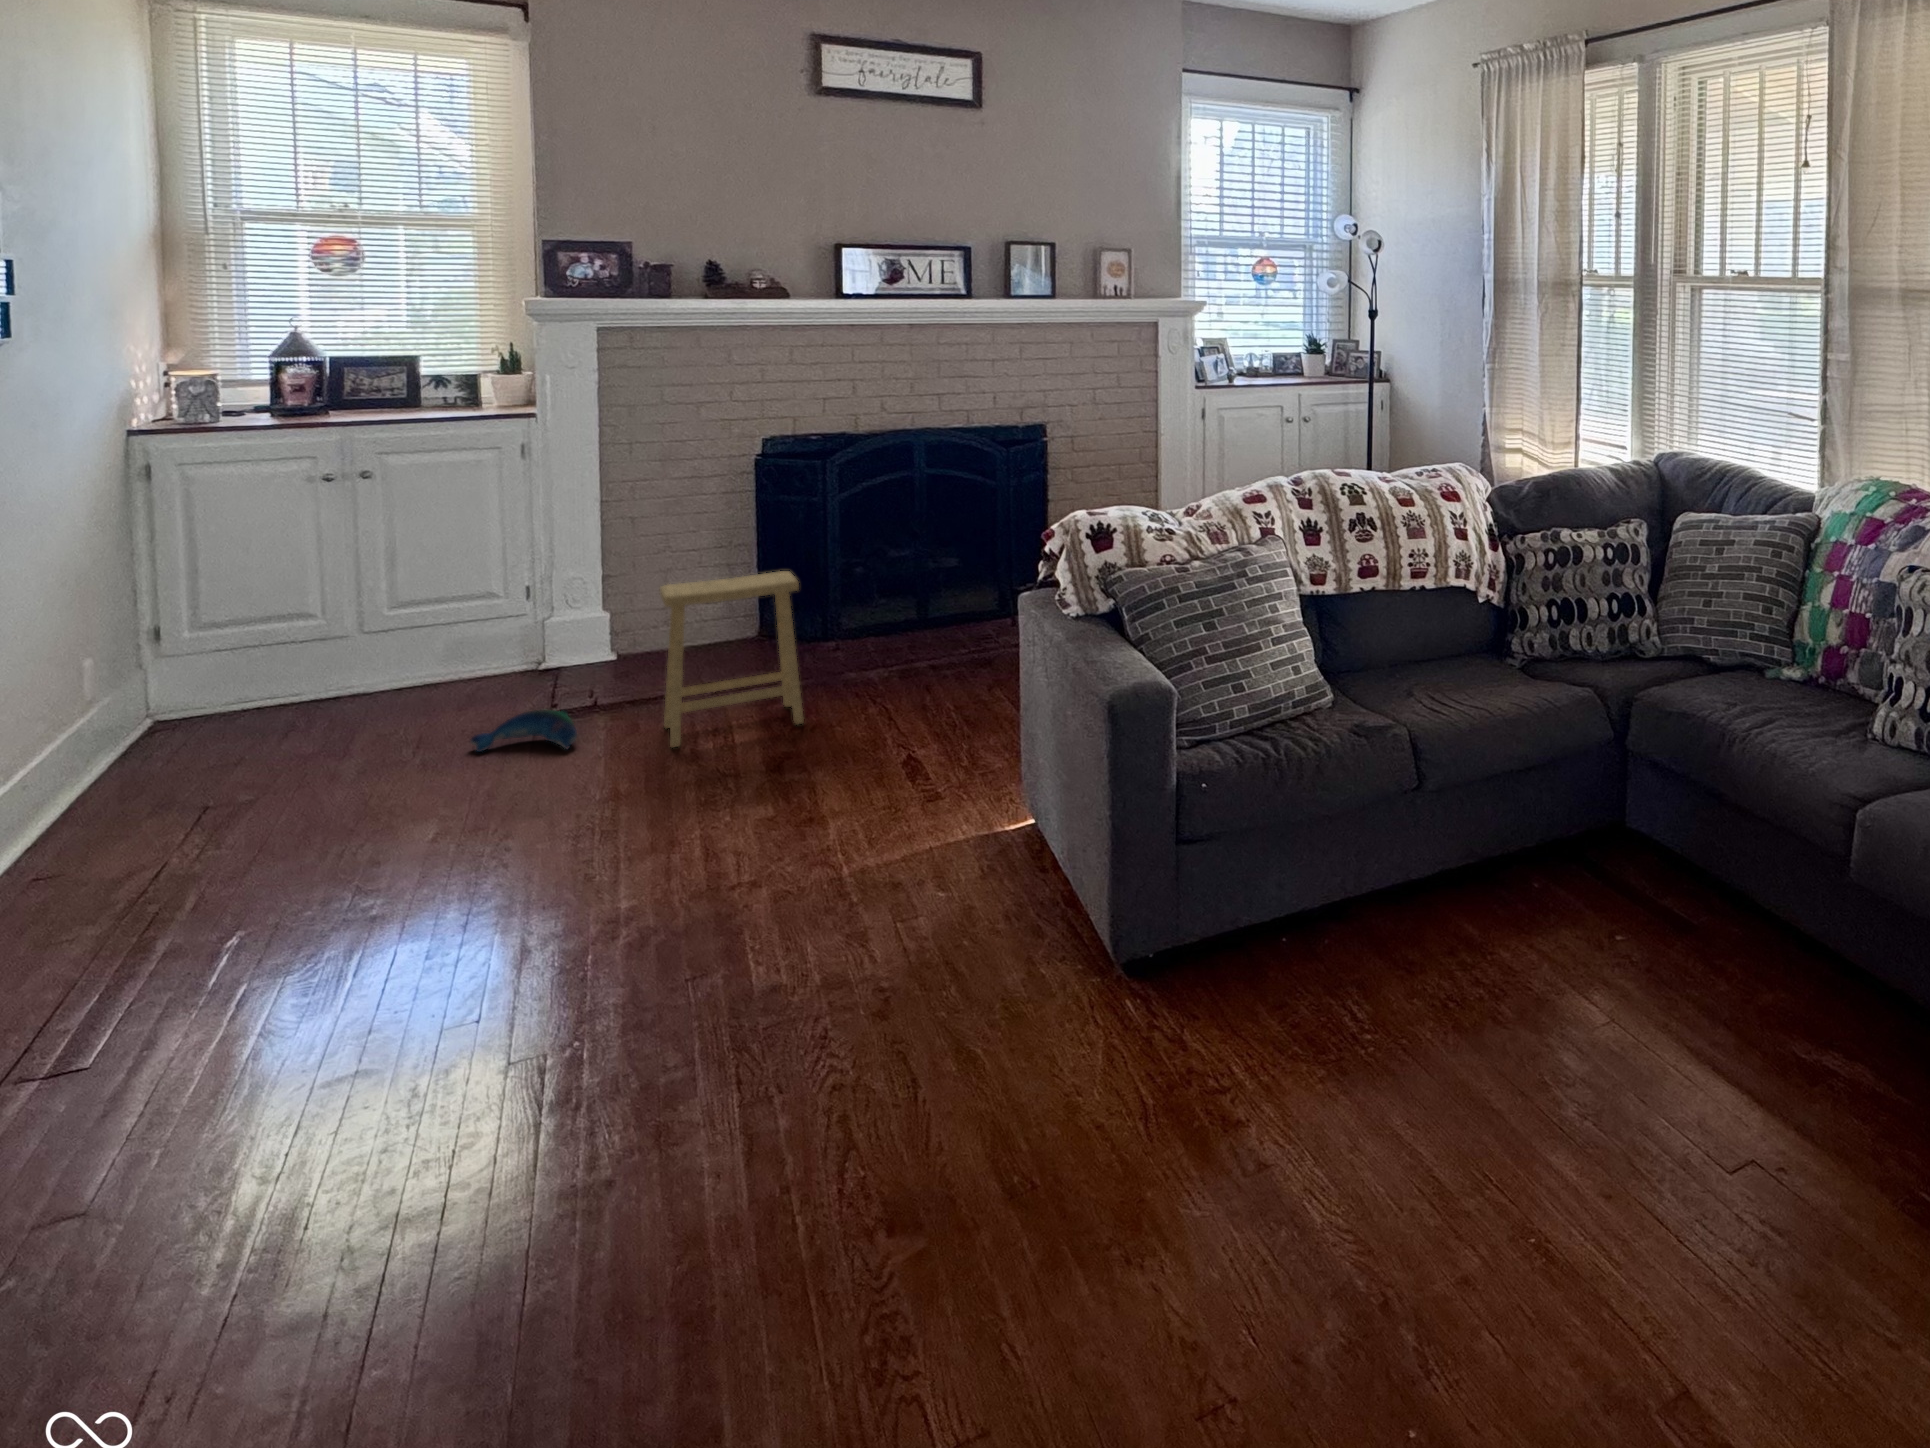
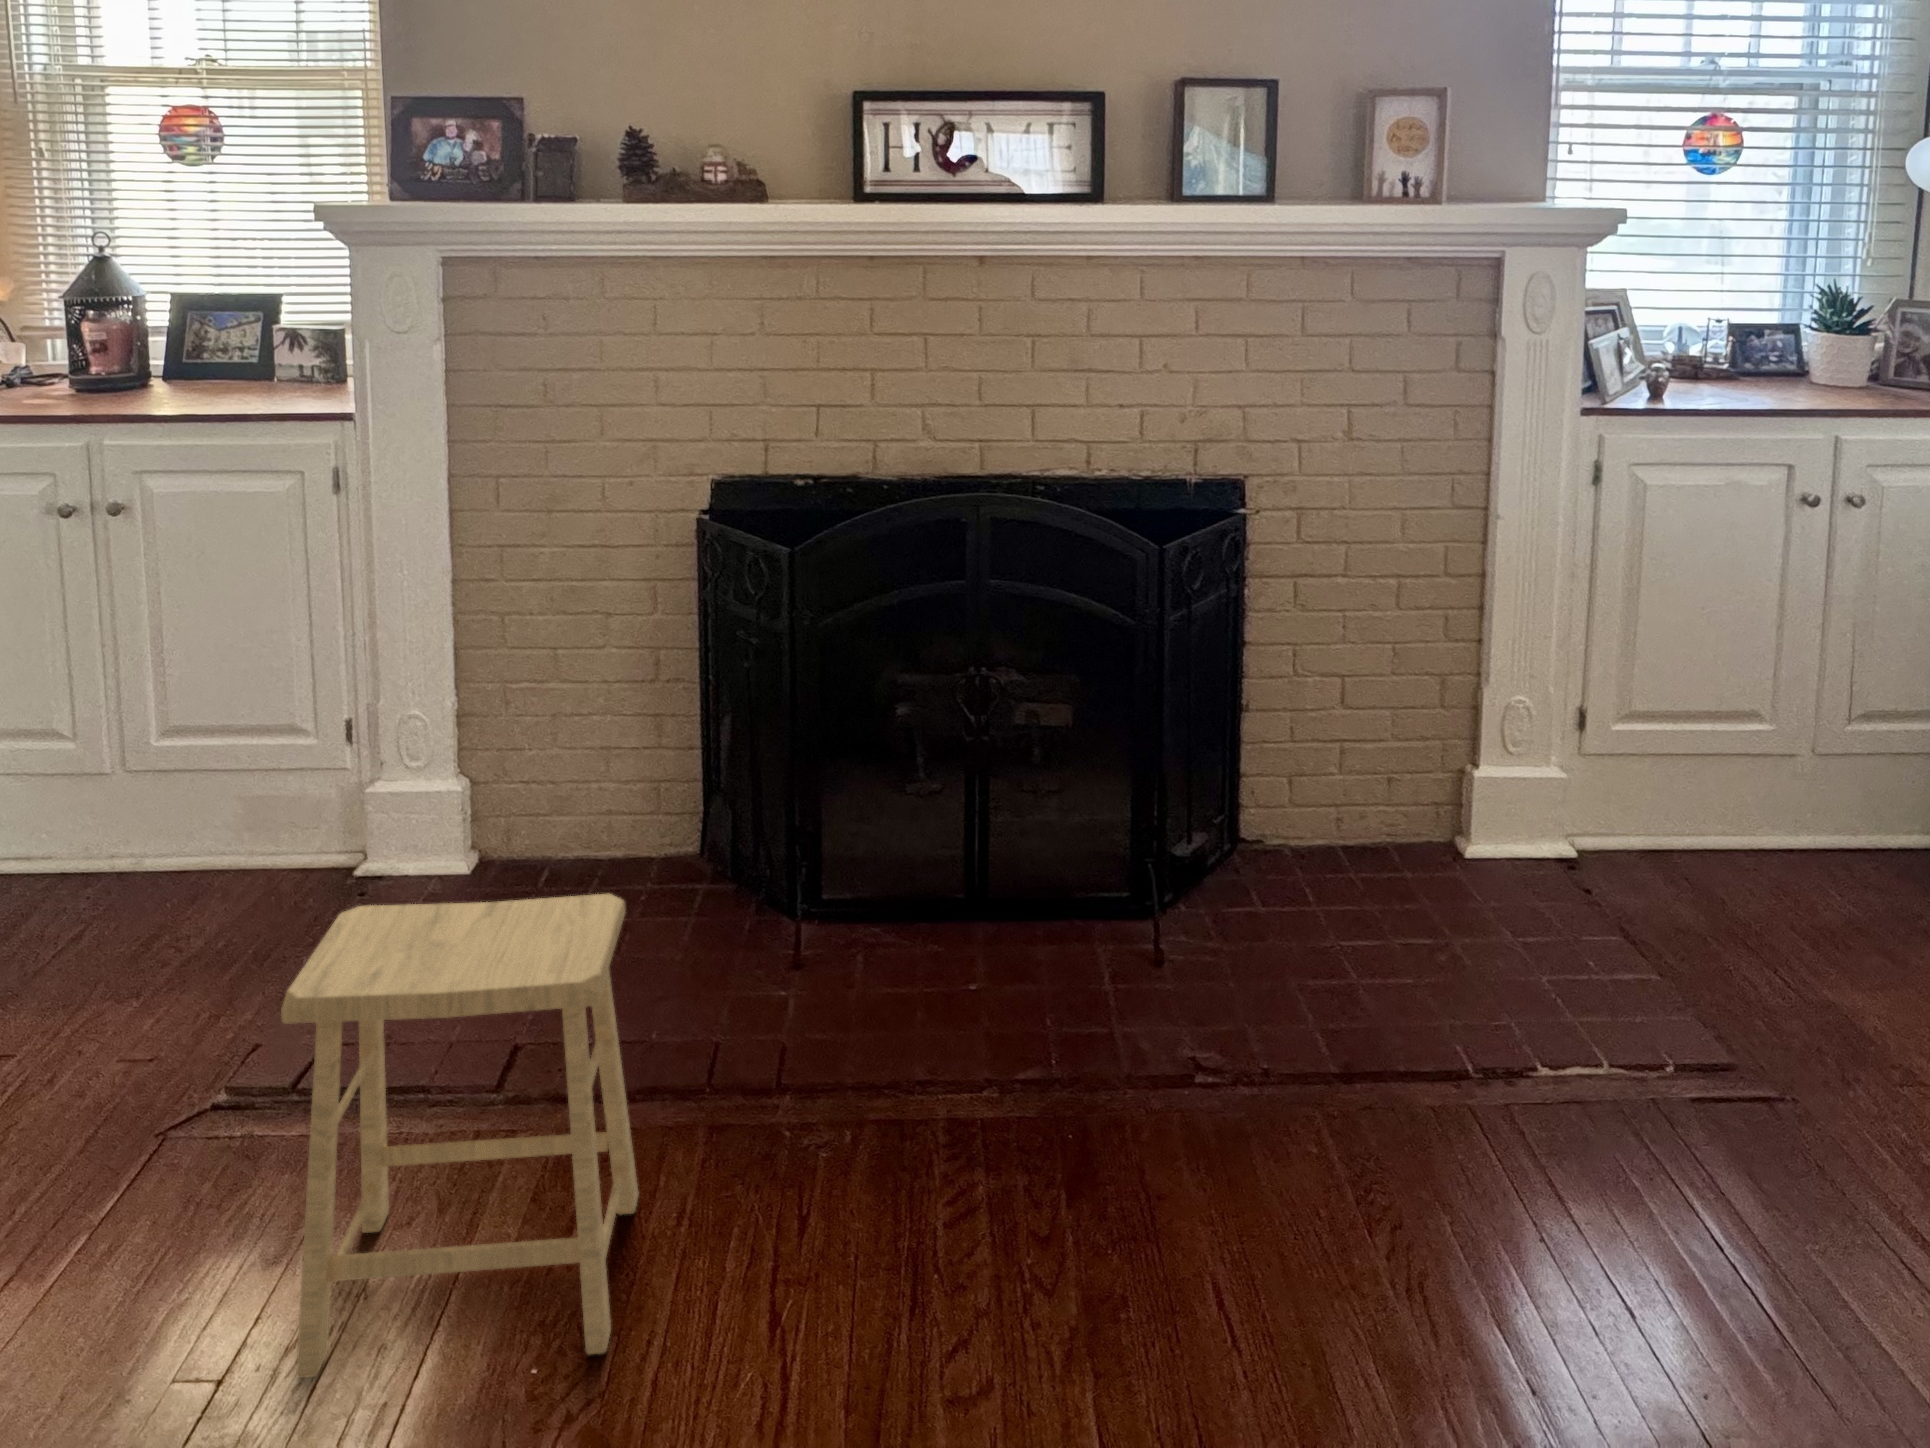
plush toy: present [470,710,577,752] -> none [28,1116,211,1283]

